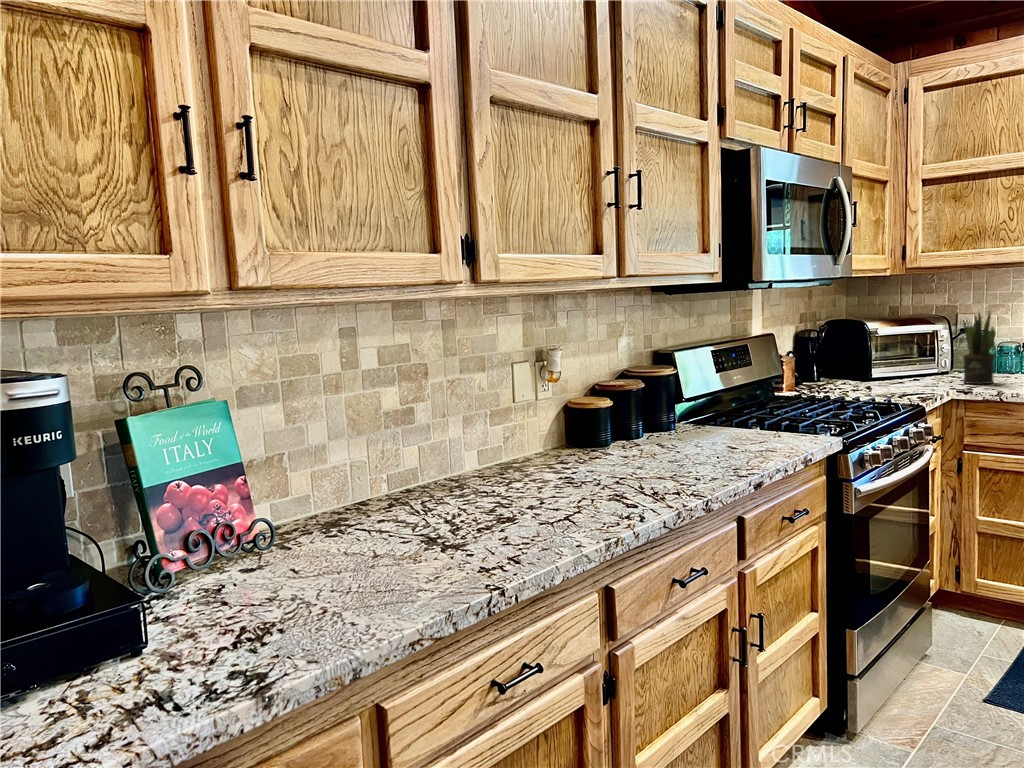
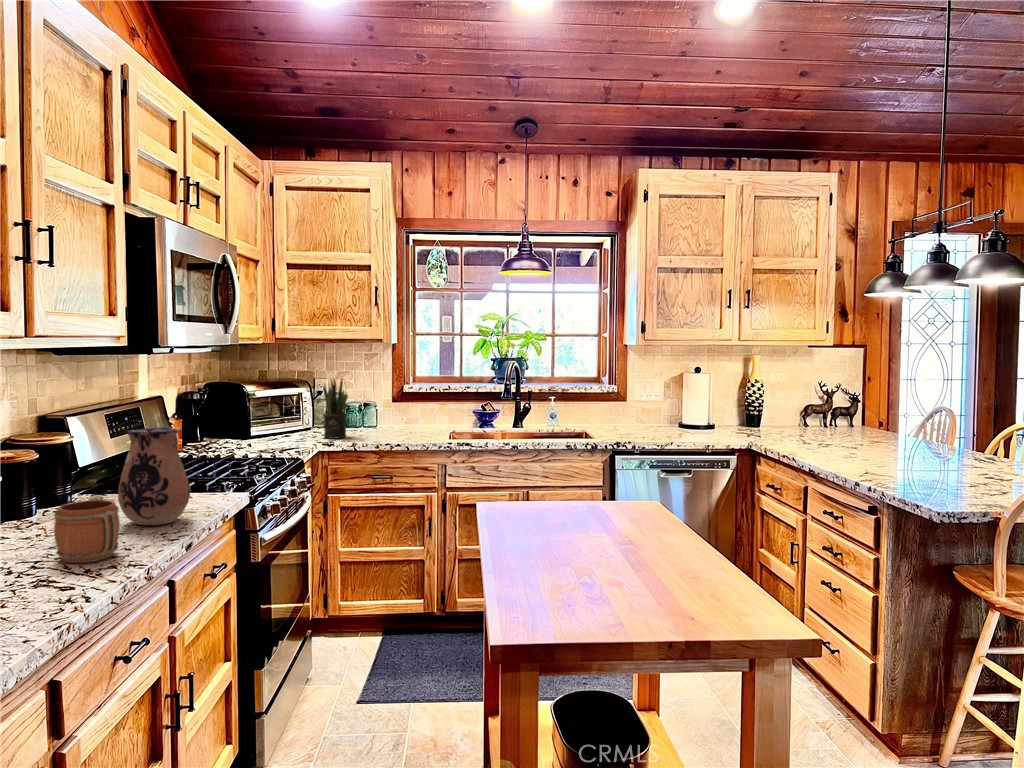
ceramic pitcher: none [701,361,768,459] -> present [118,427,190,525]
mug: none [634,423,688,486] -> present [54,495,120,563]

